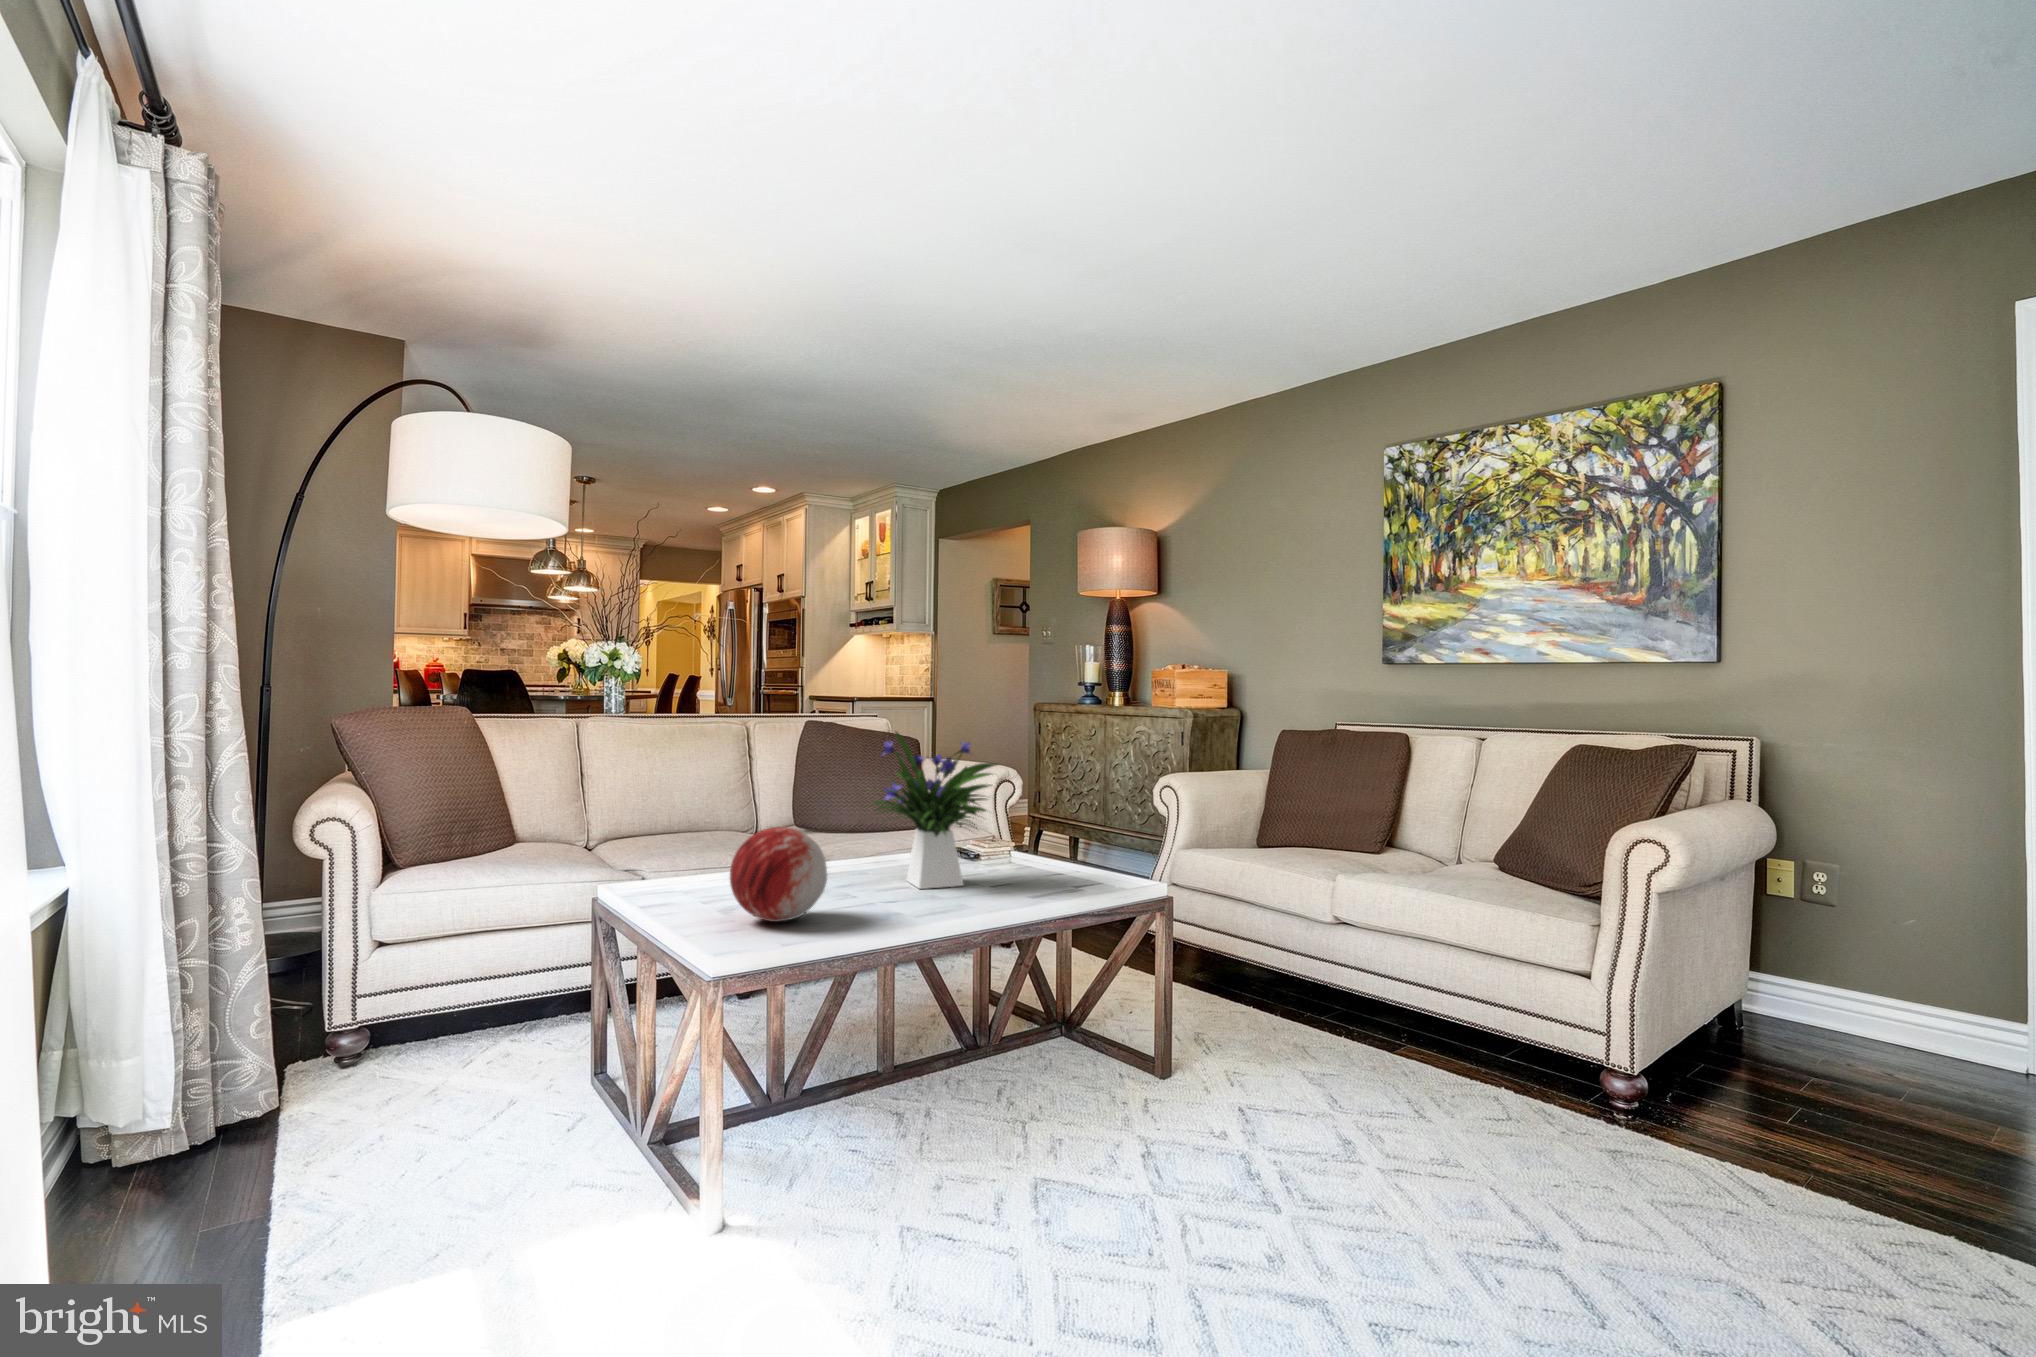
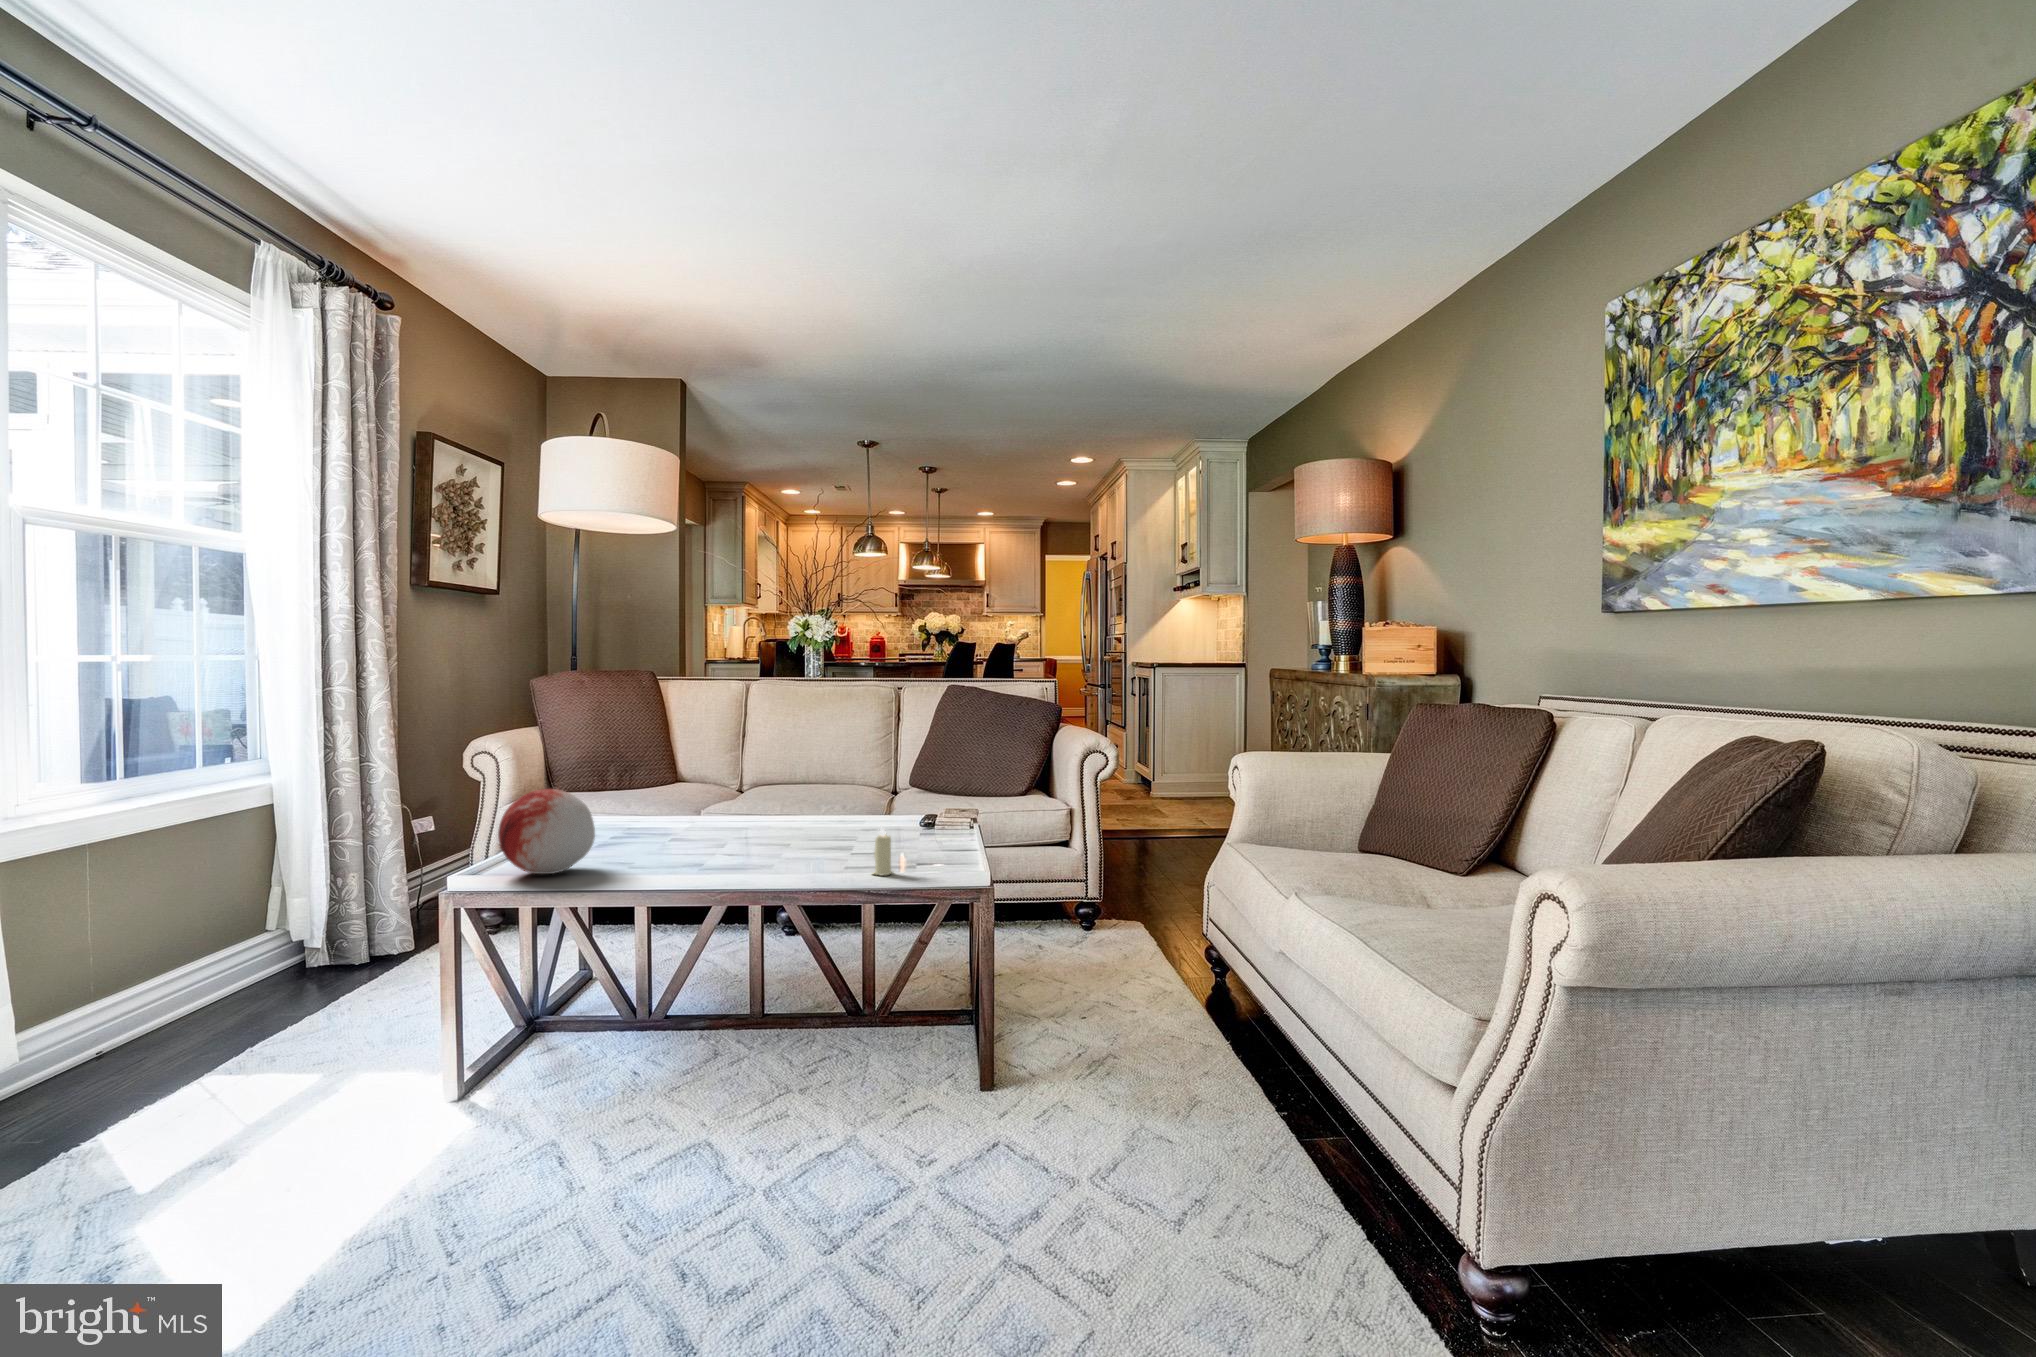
flower arrangement: present [874,732,997,889] -> none [691,702,848,860]
candle: none [1066,841,1085,888] -> present [874,828,892,876]

